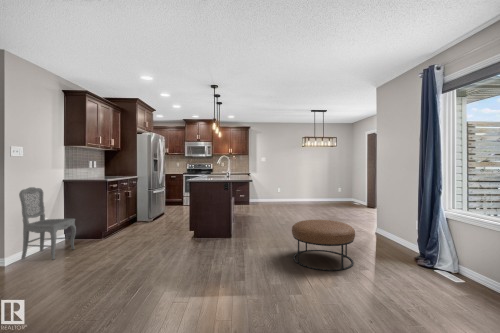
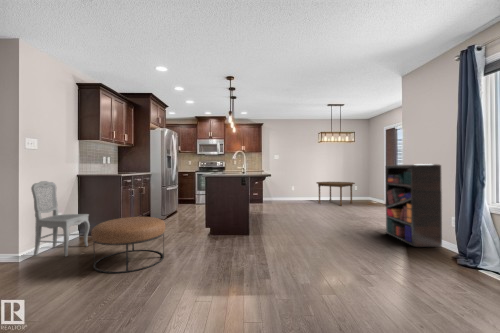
bookshelf: none [360,171,408,249] -> present [386,164,442,247]
dining table: none [302,184,339,208] -> present [317,182,355,206]
ottoman: present [292,220,355,271] -> present [91,217,166,273]

